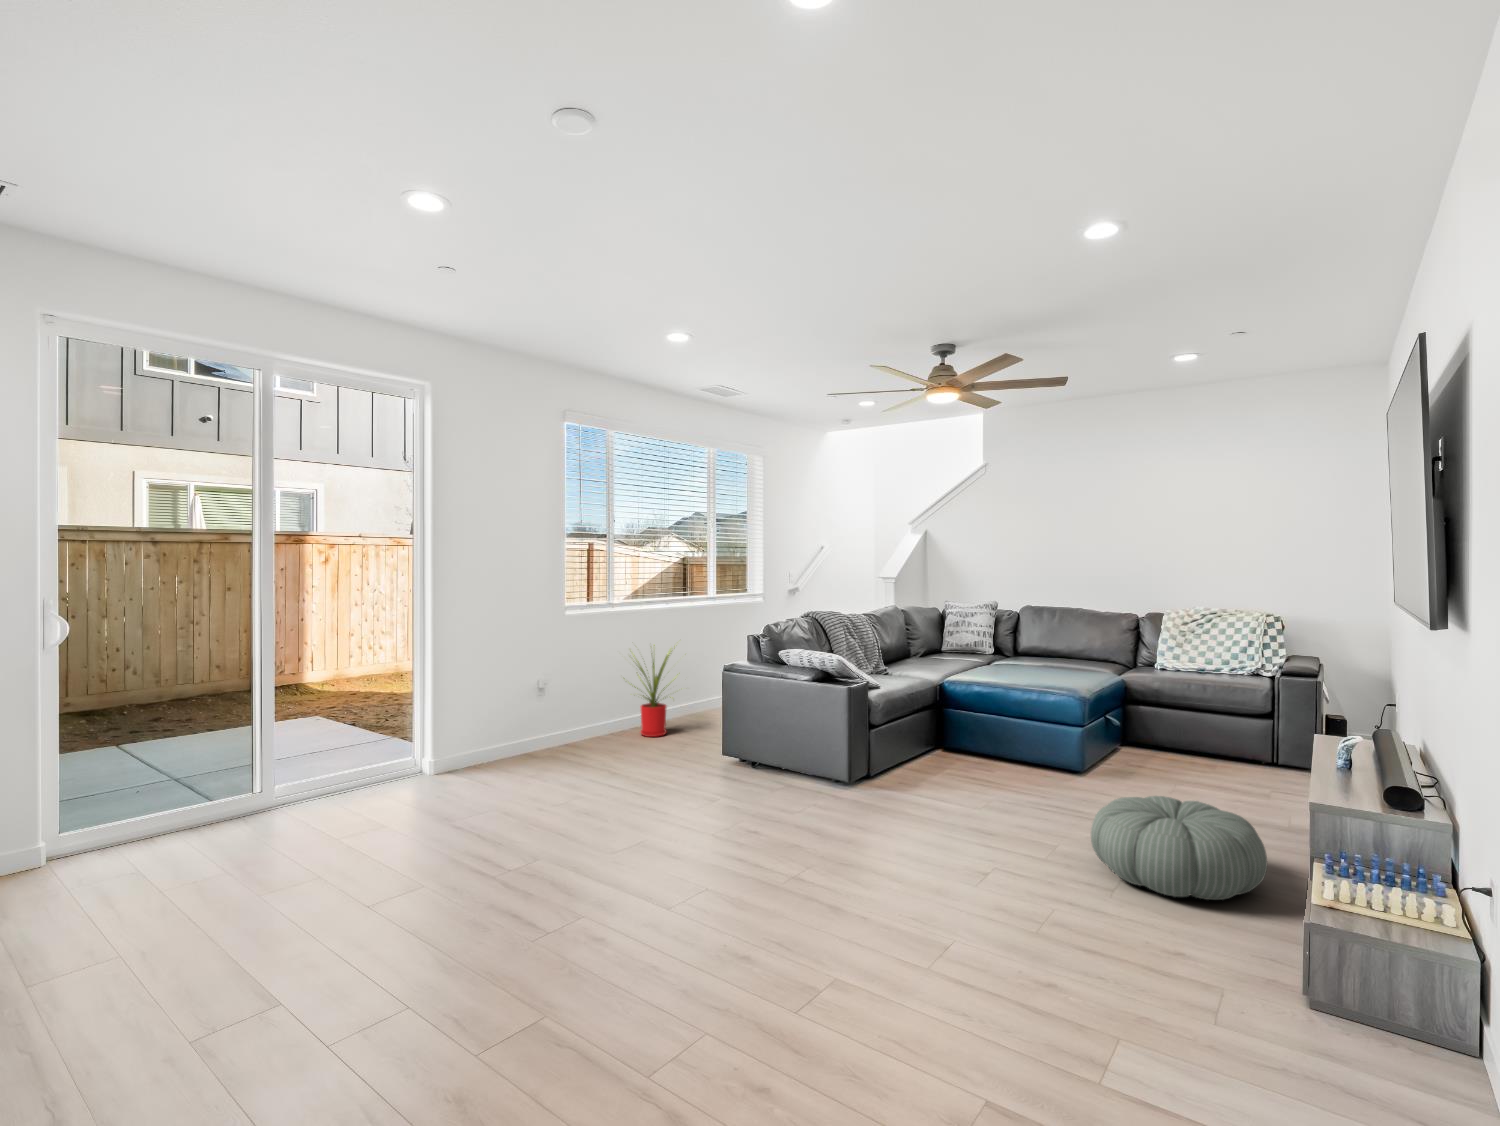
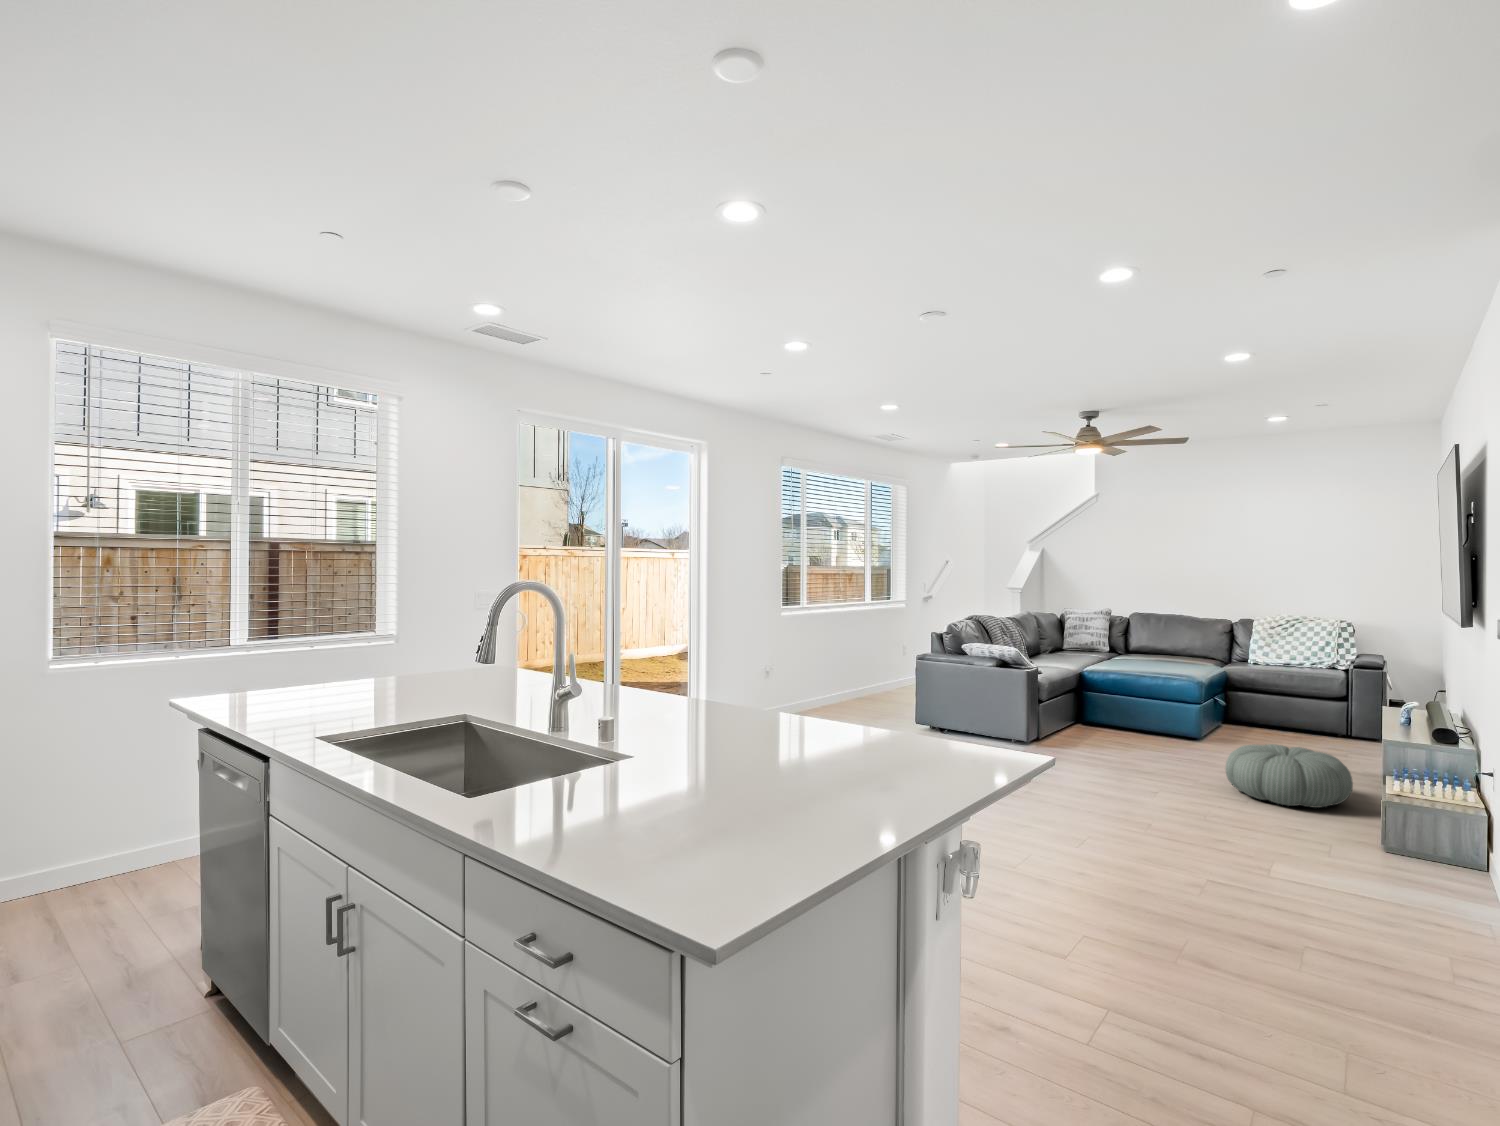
house plant: present [633,645,672,737] -> none [818,635,873,712]

